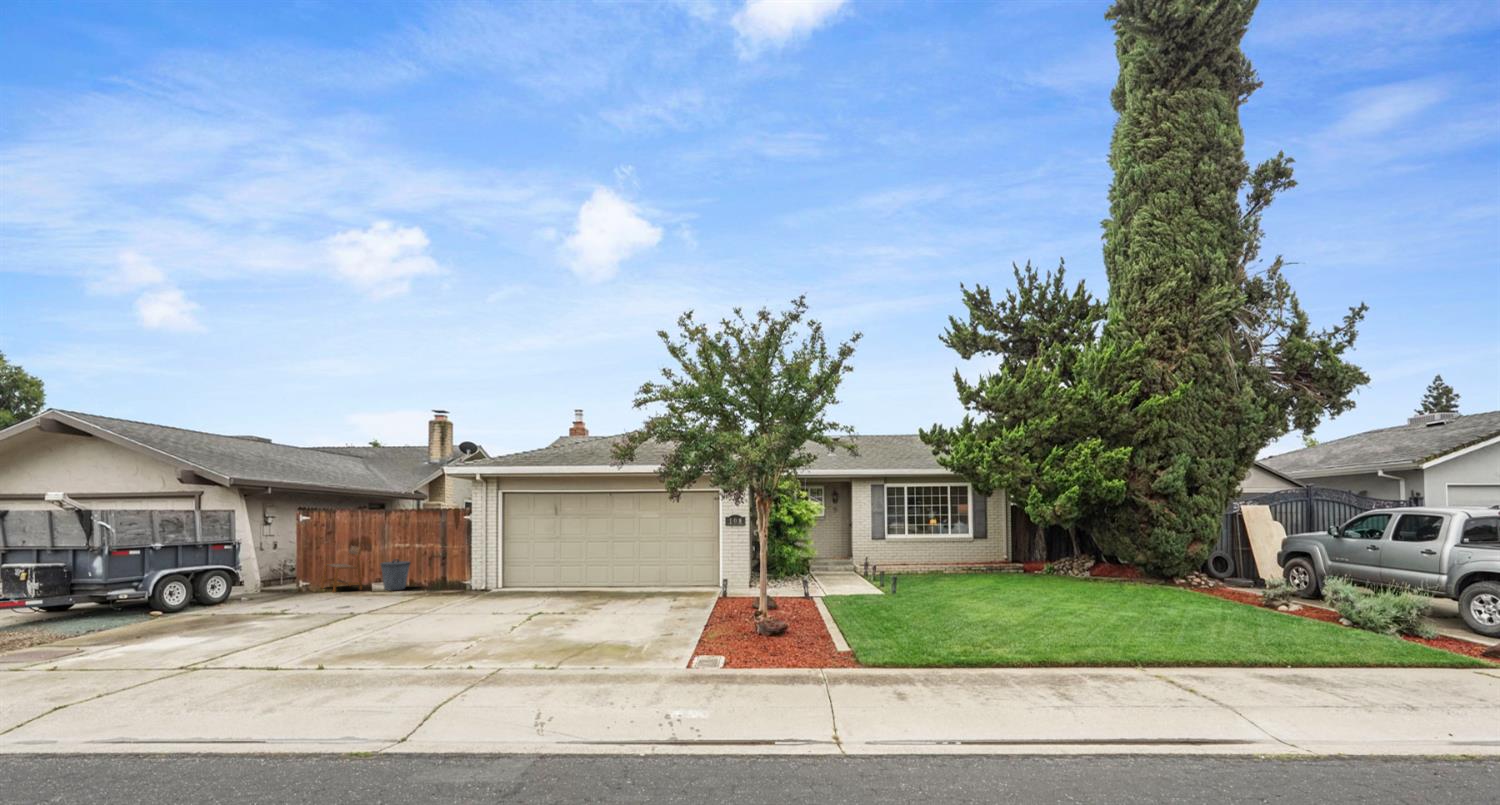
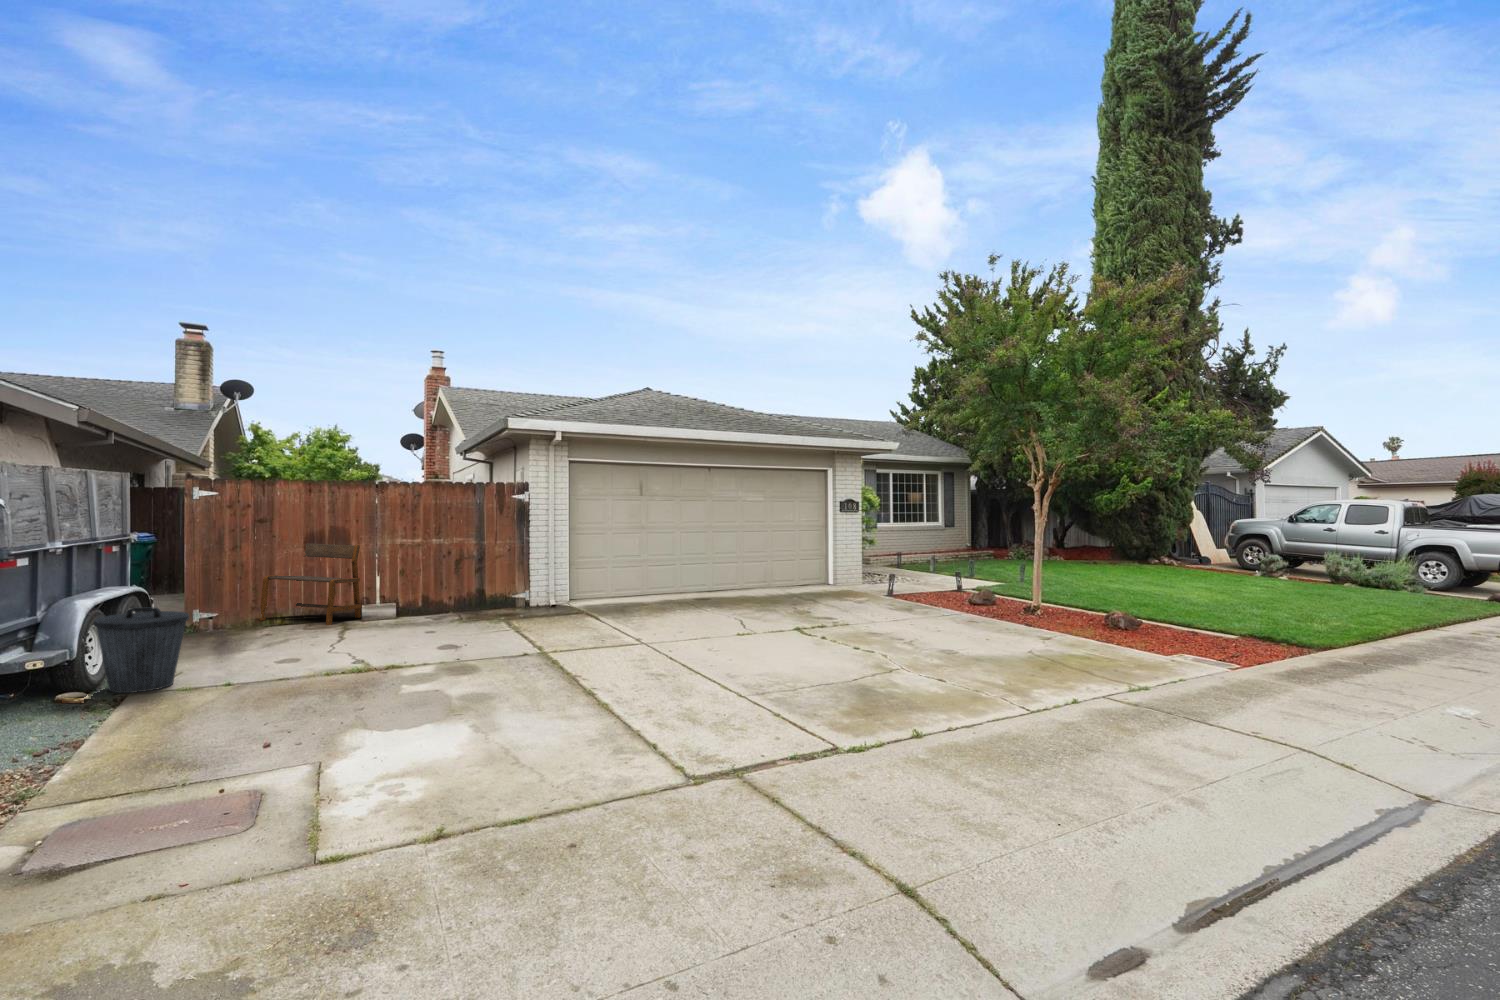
trash can: present [380,559,411,590] -> present [93,607,189,693]

